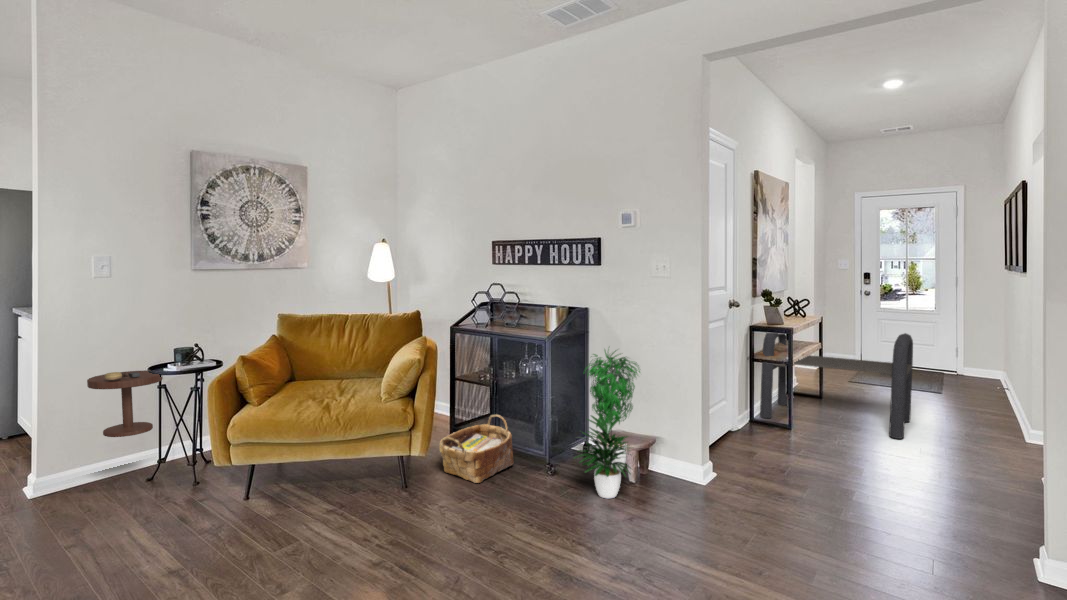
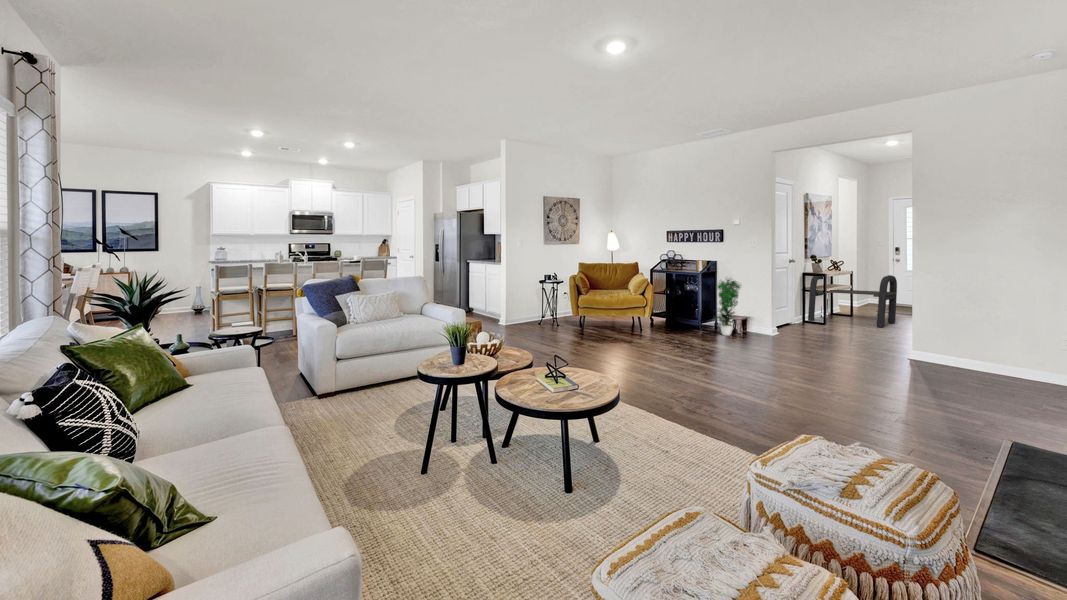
side table: present [87,370,163,437] -> none [517,283,541,328]
woven basket: present [439,415,514,483] -> none [651,307,683,331]

